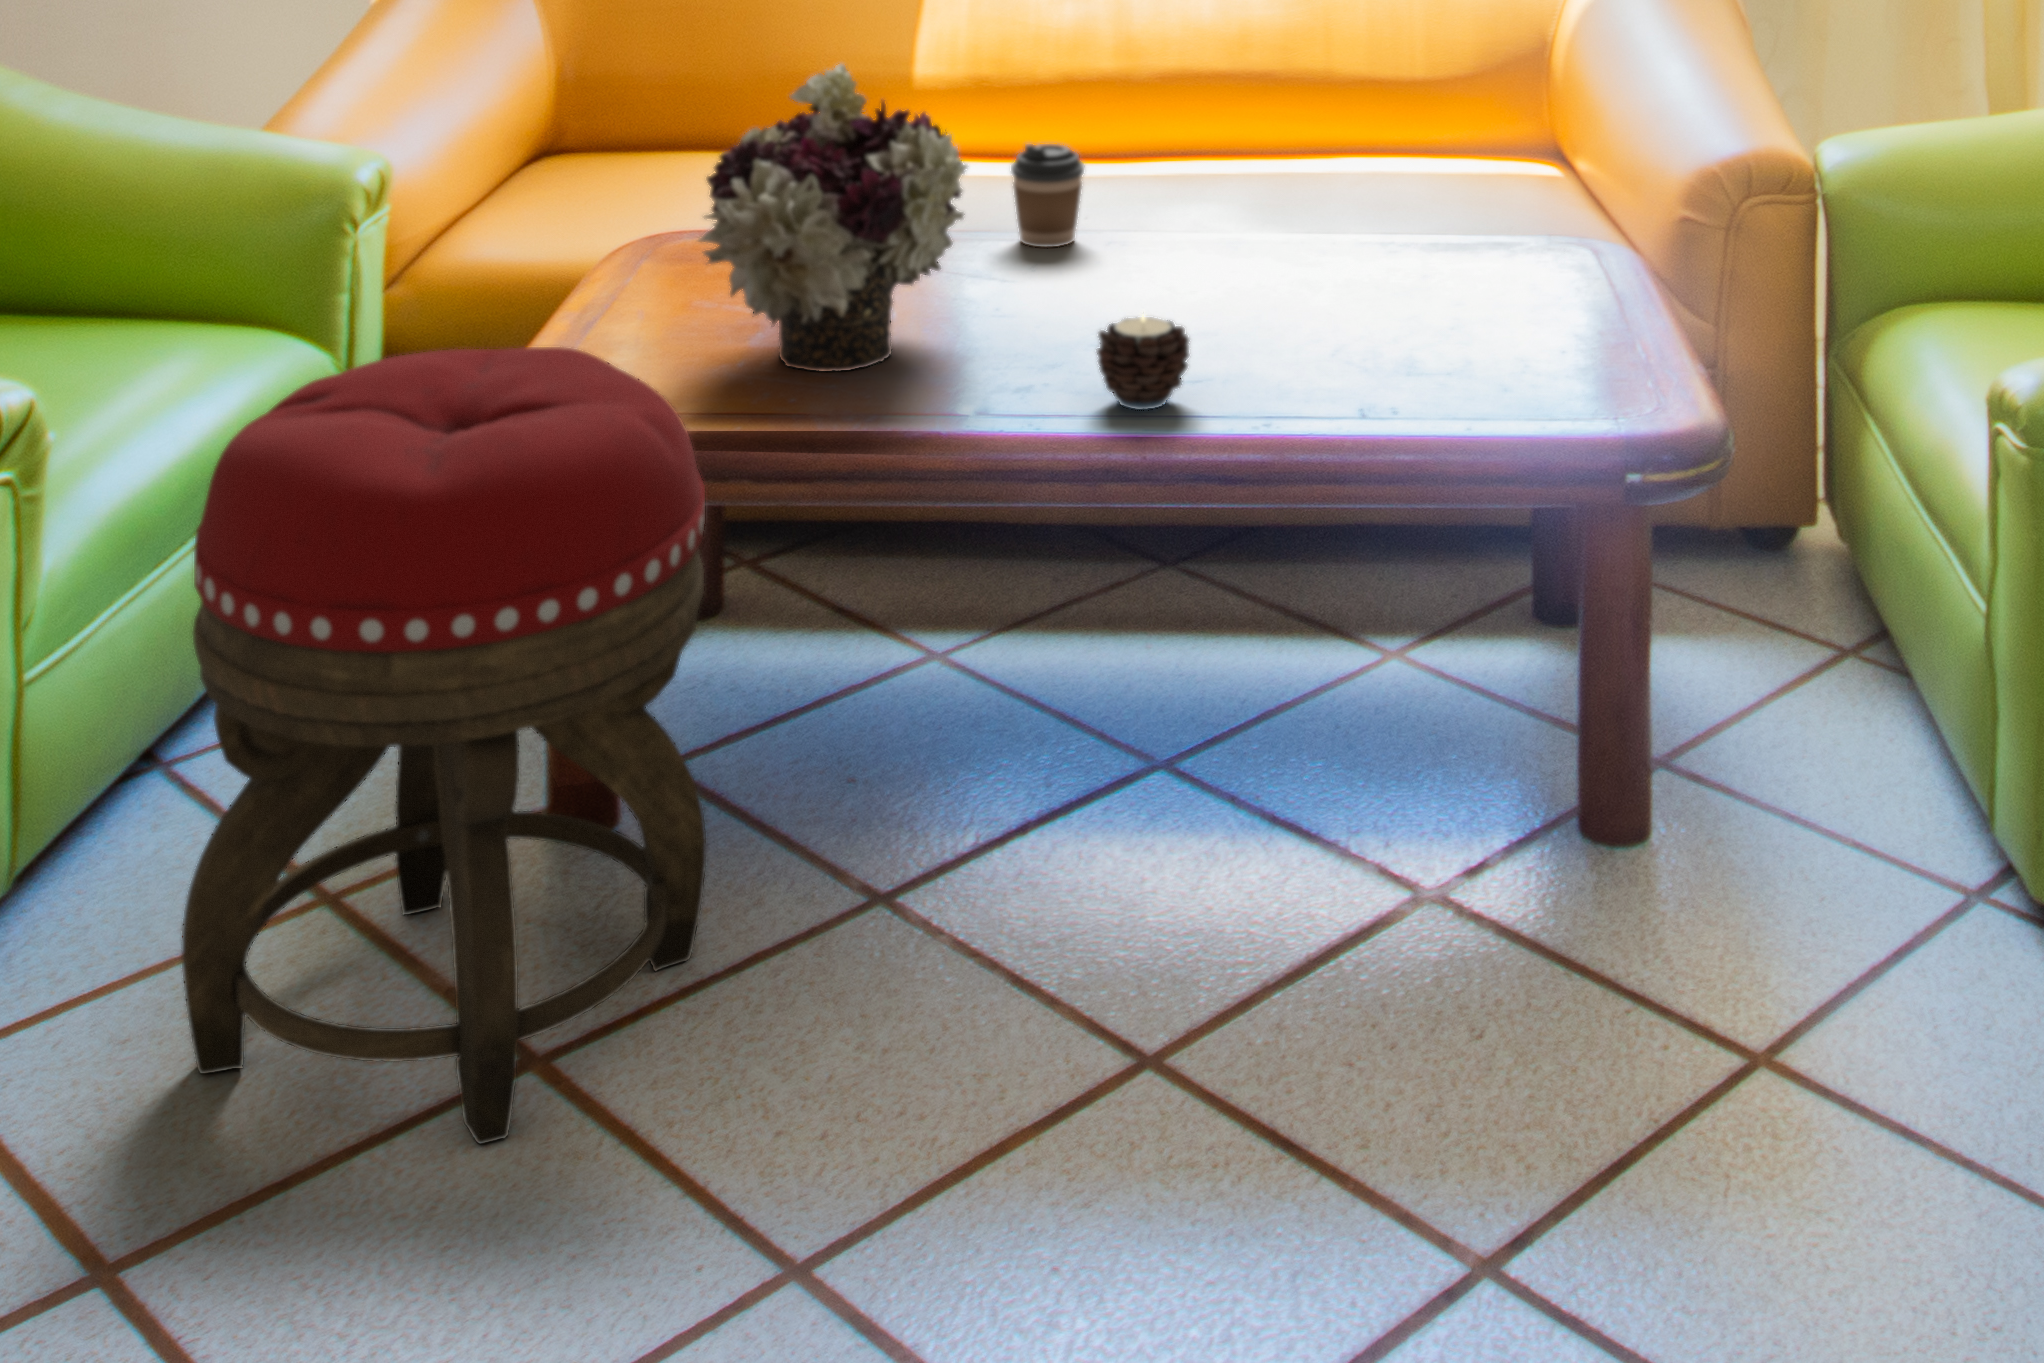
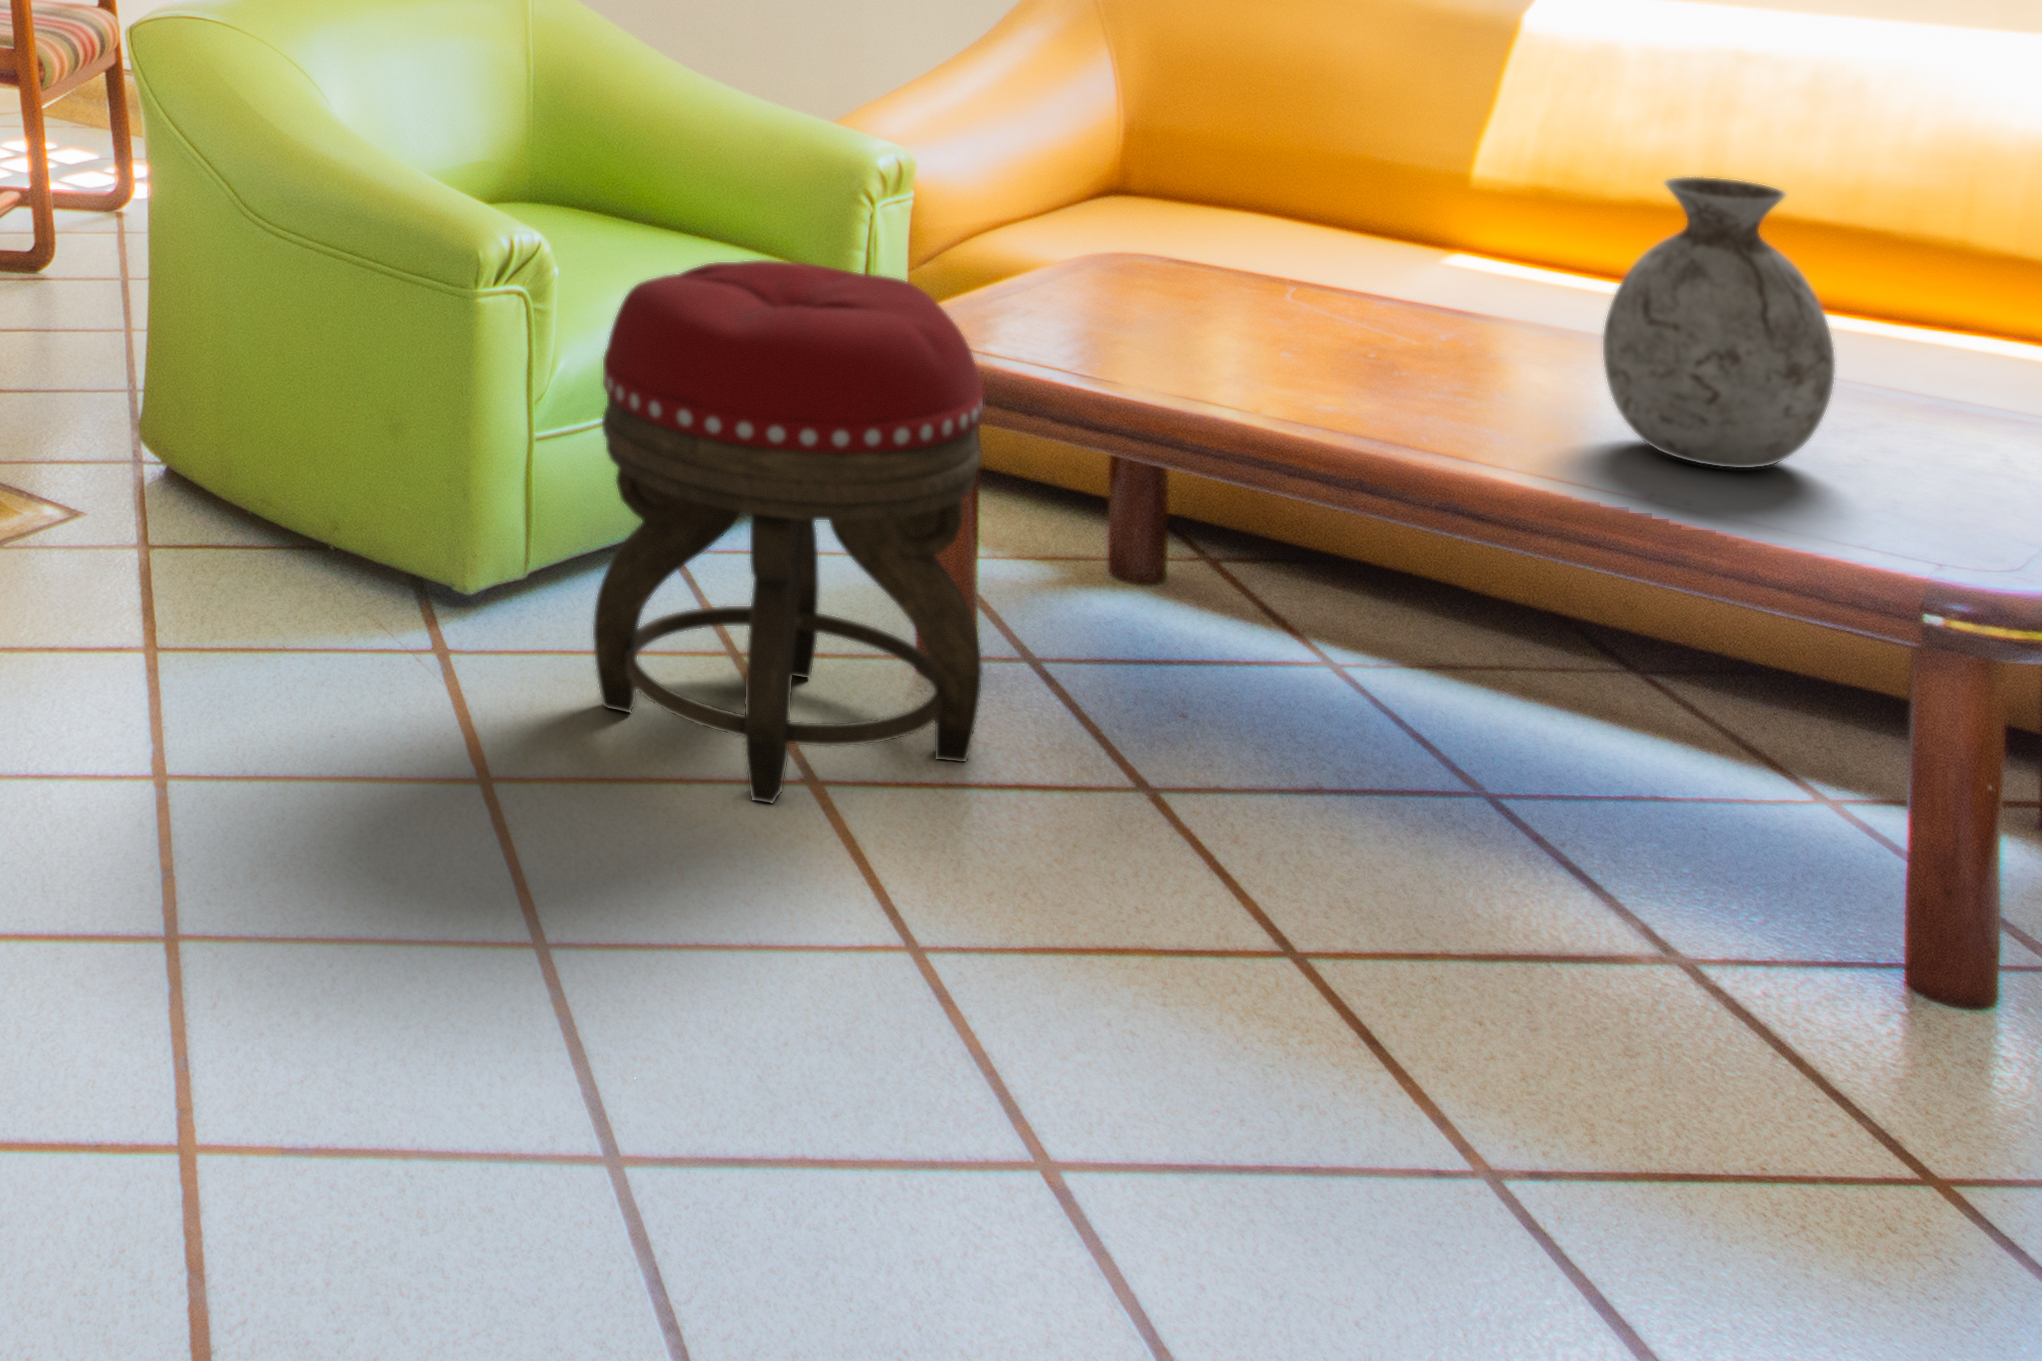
vase: none [1264,61,1462,361] -> present [1603,177,1835,468]
flower arrangement: present [699,64,967,372] -> none [1050,110,1327,368]
coffee cup: present [1011,144,1084,247] -> none [1450,233,1529,332]
candle: present [1097,316,1189,410] -> none [1379,357,1482,446]

